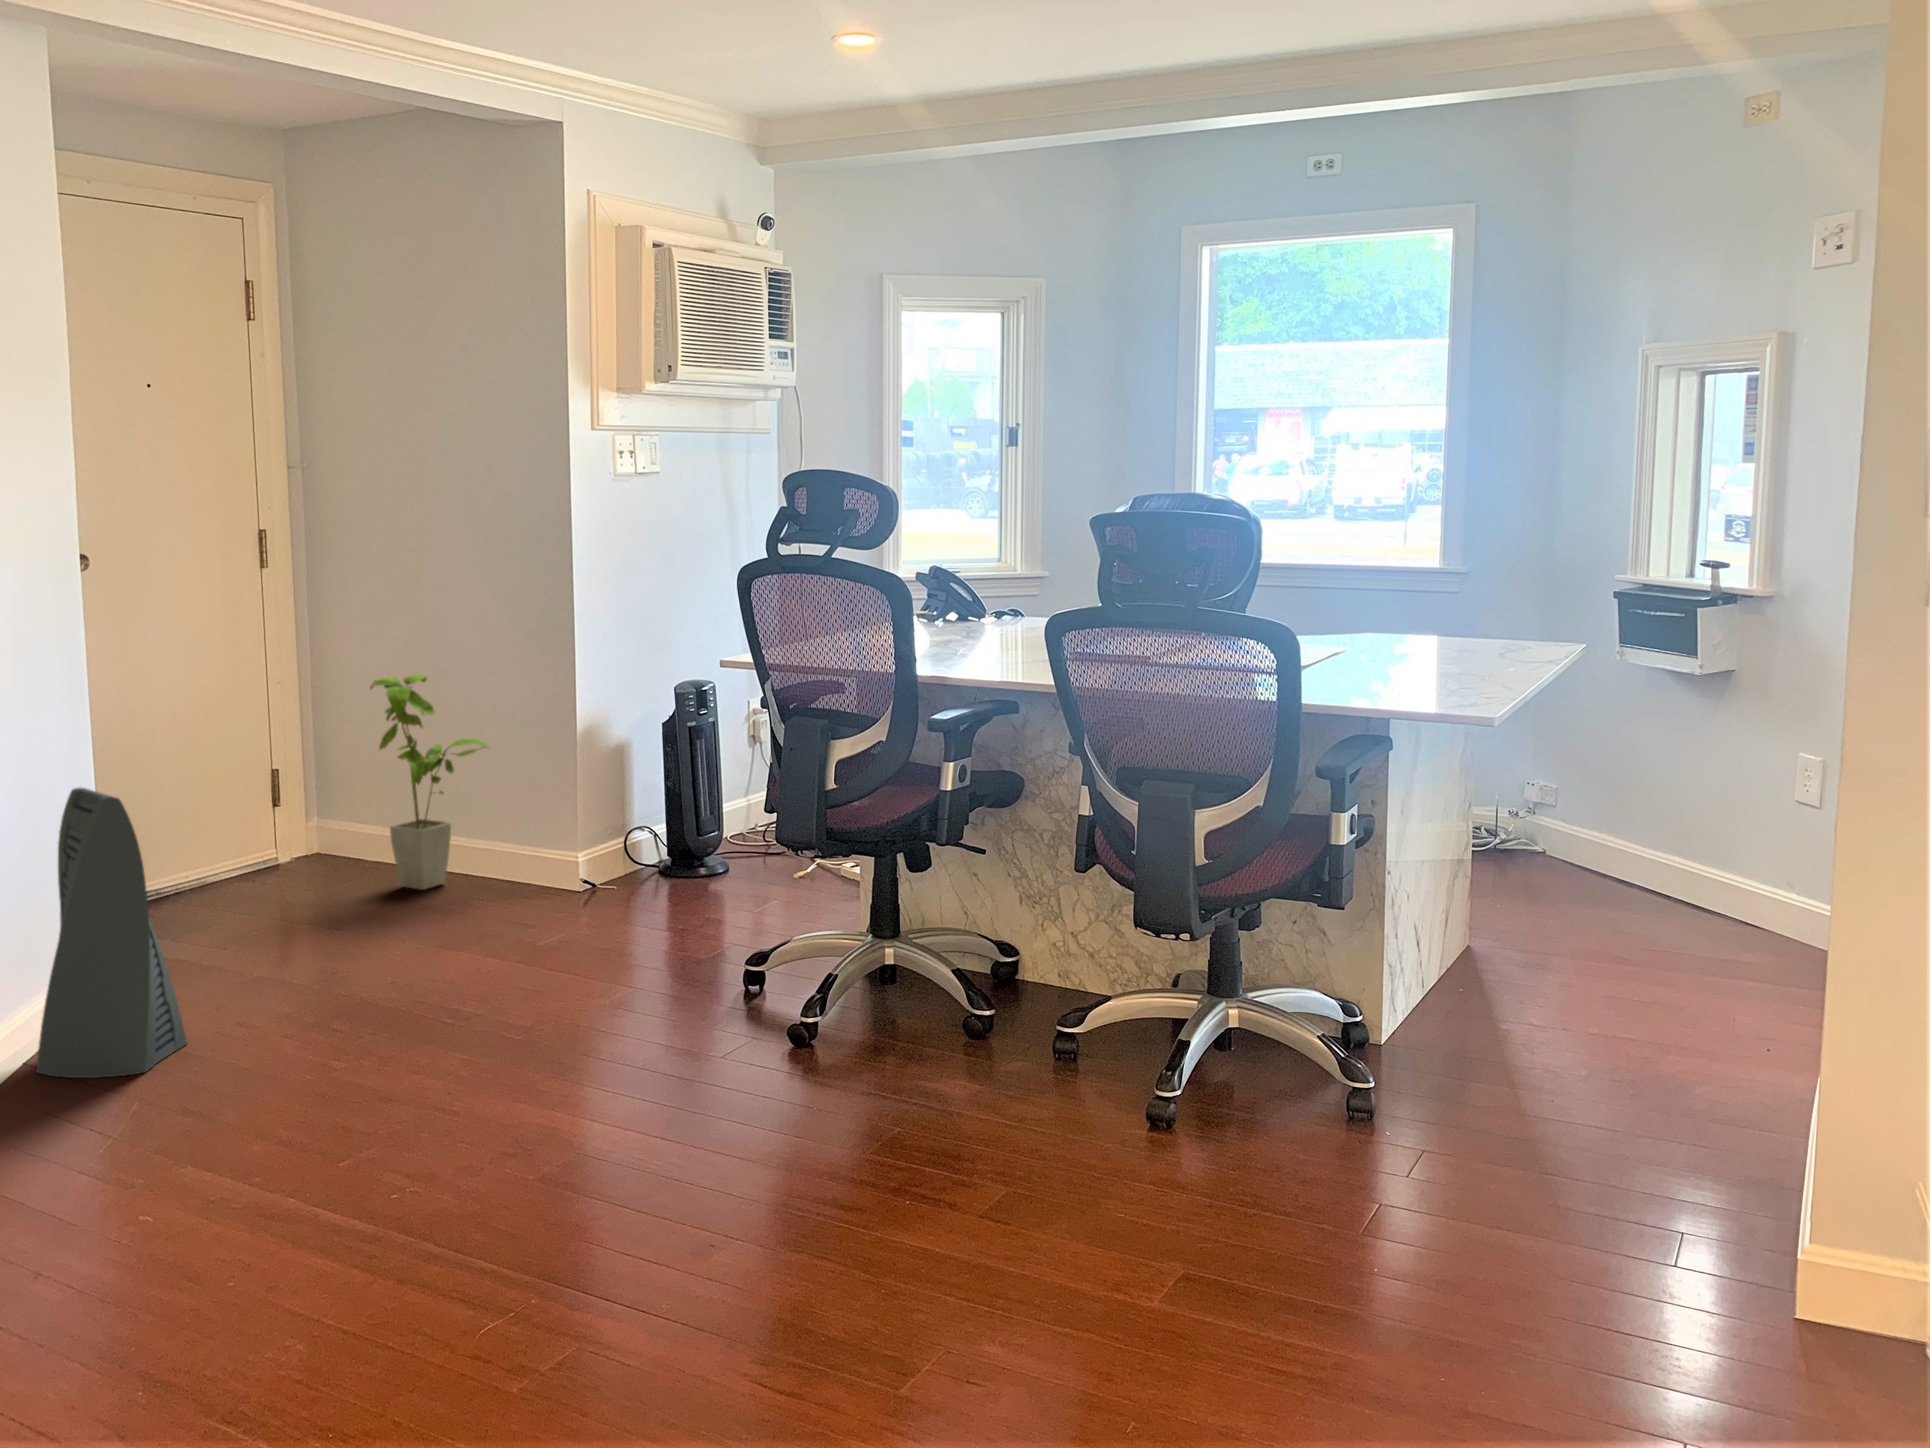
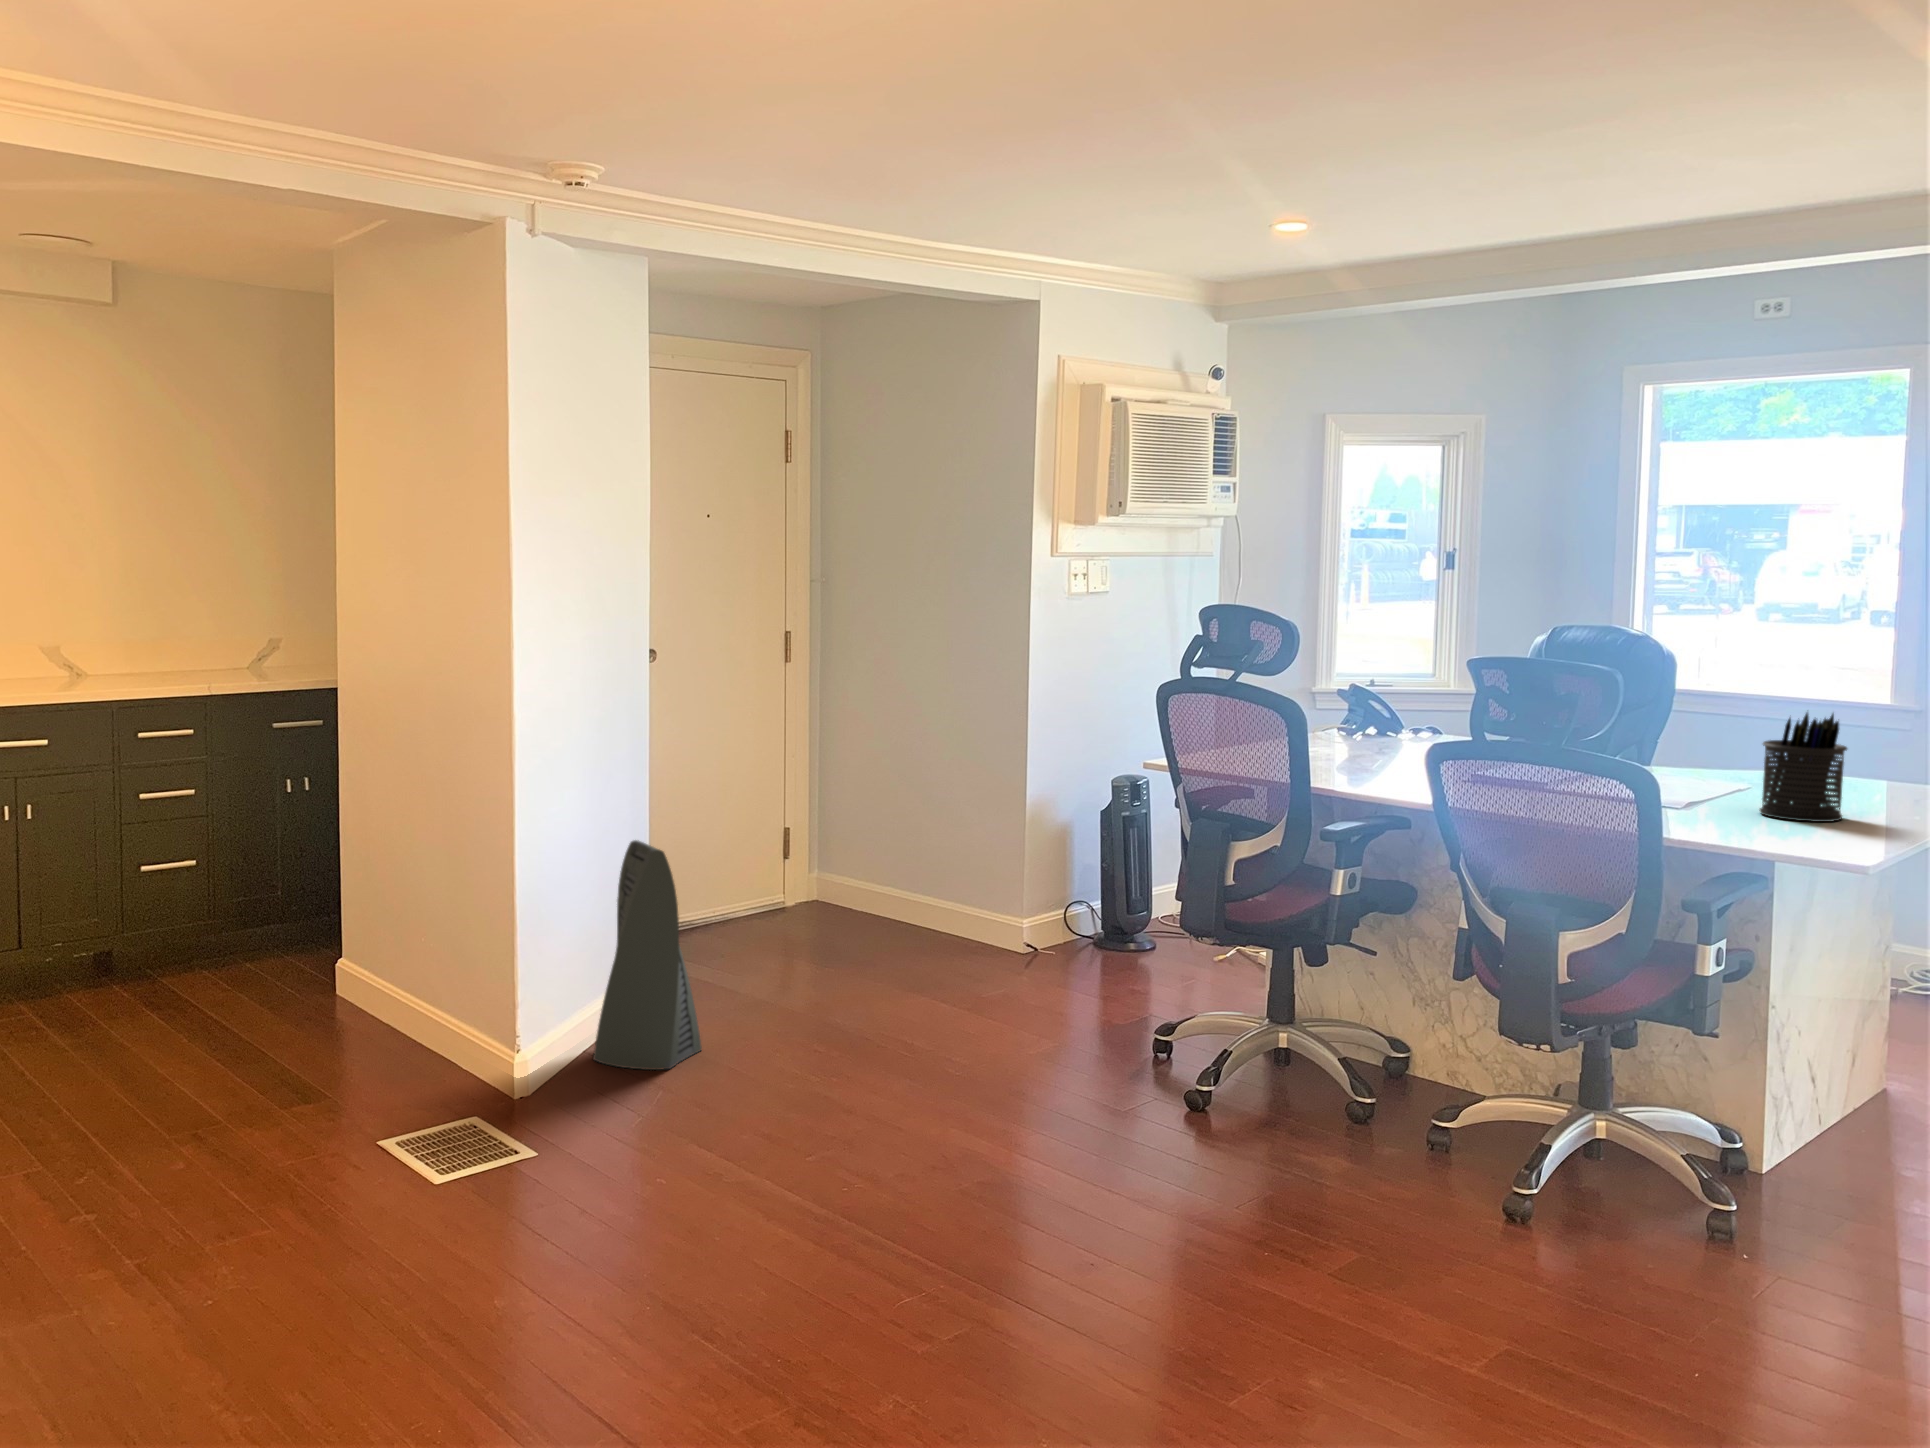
pen holder: none [1368,563,1450,678] -> present [1760,713,1847,822]
house plant: present [370,674,488,890] -> none [860,759,956,942]

